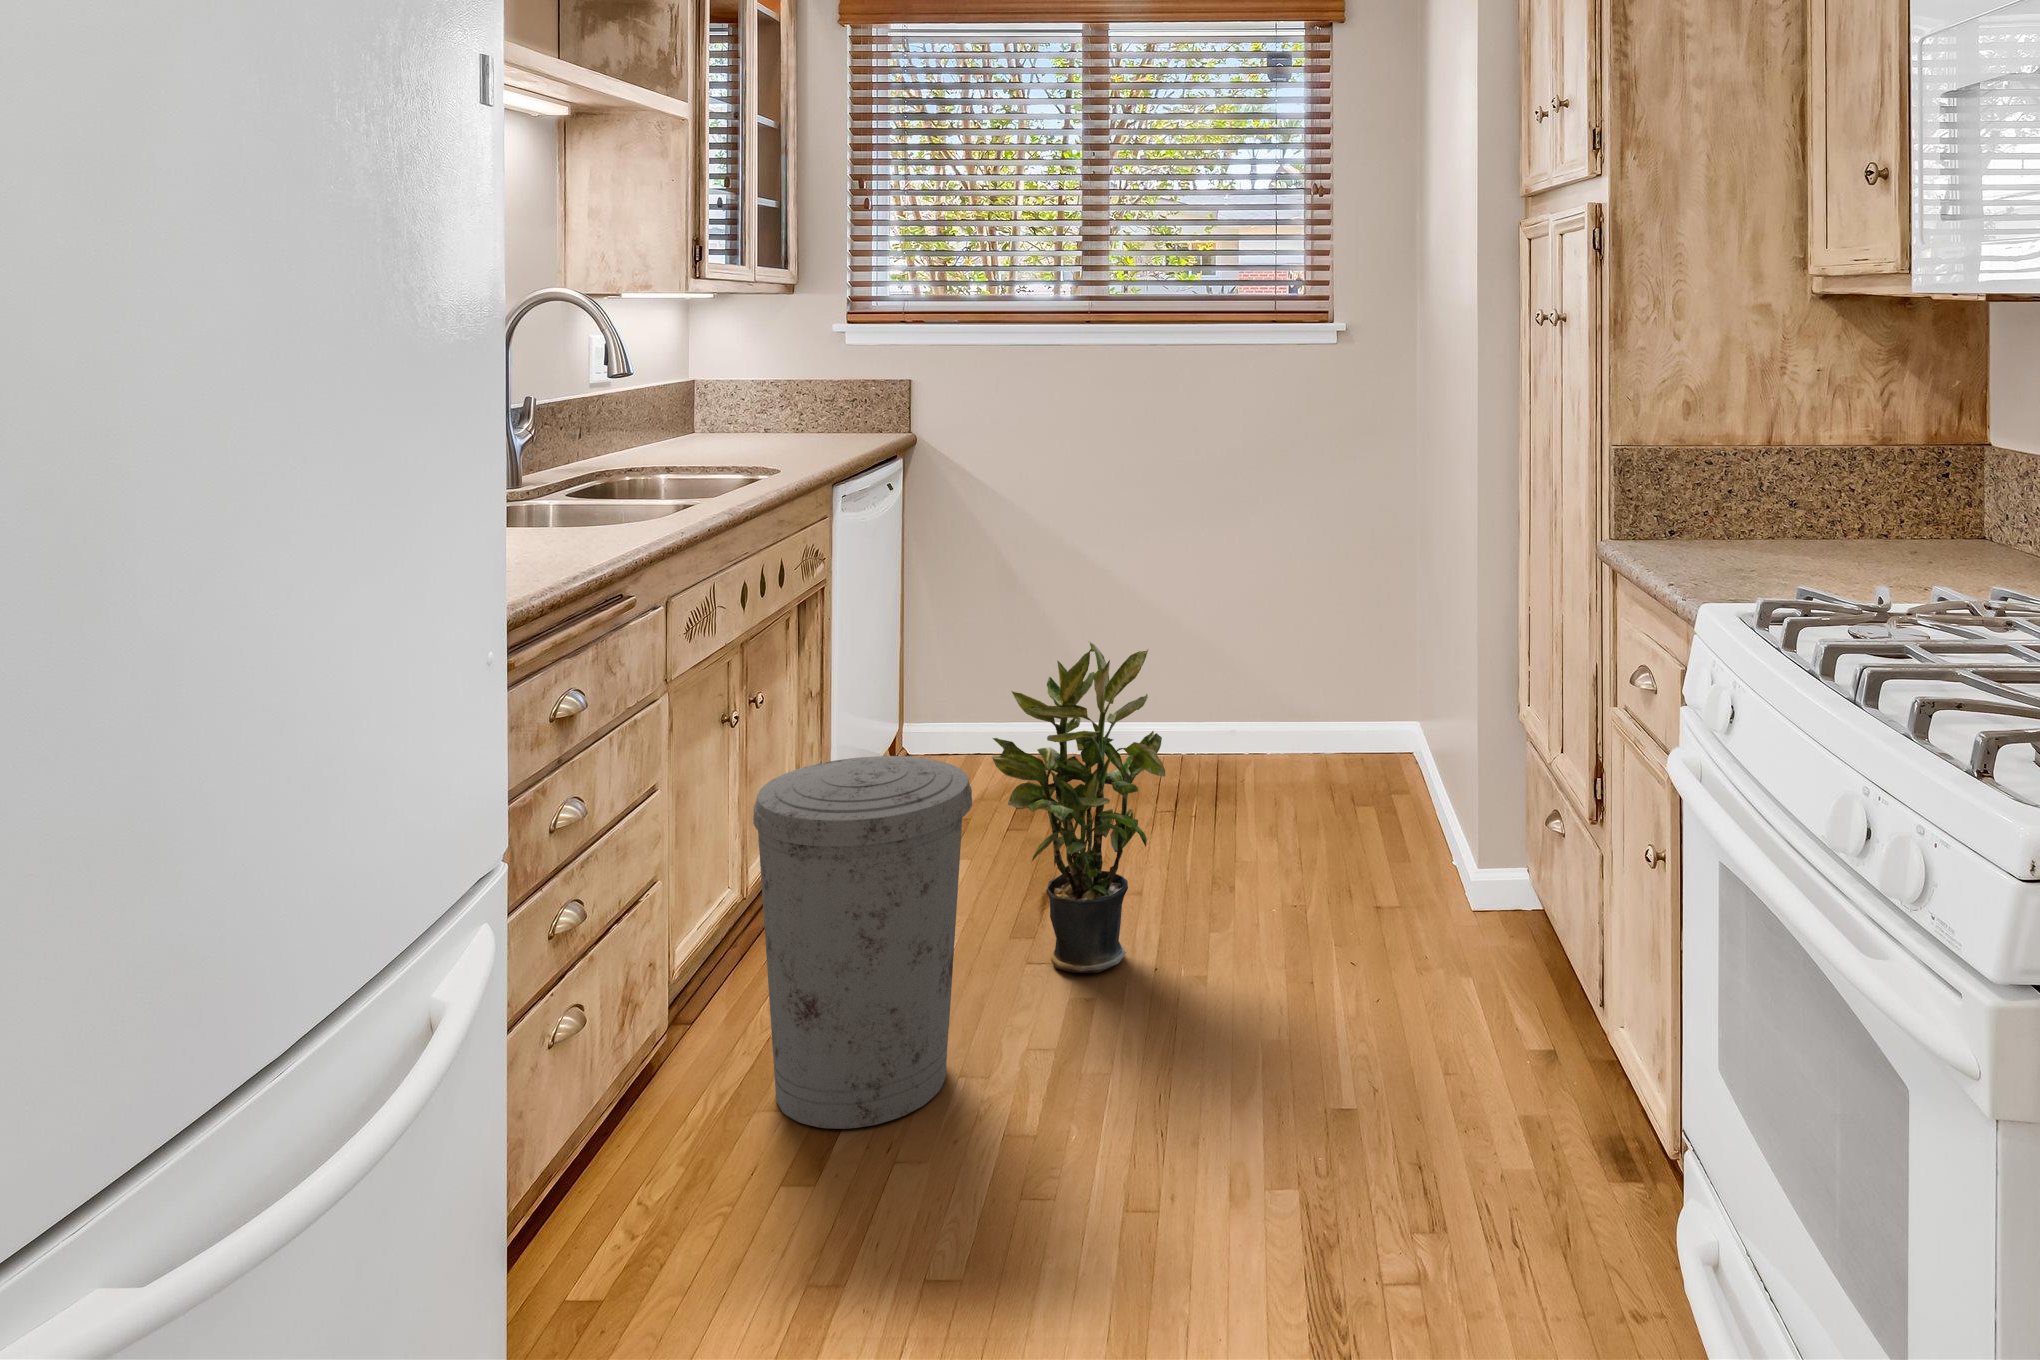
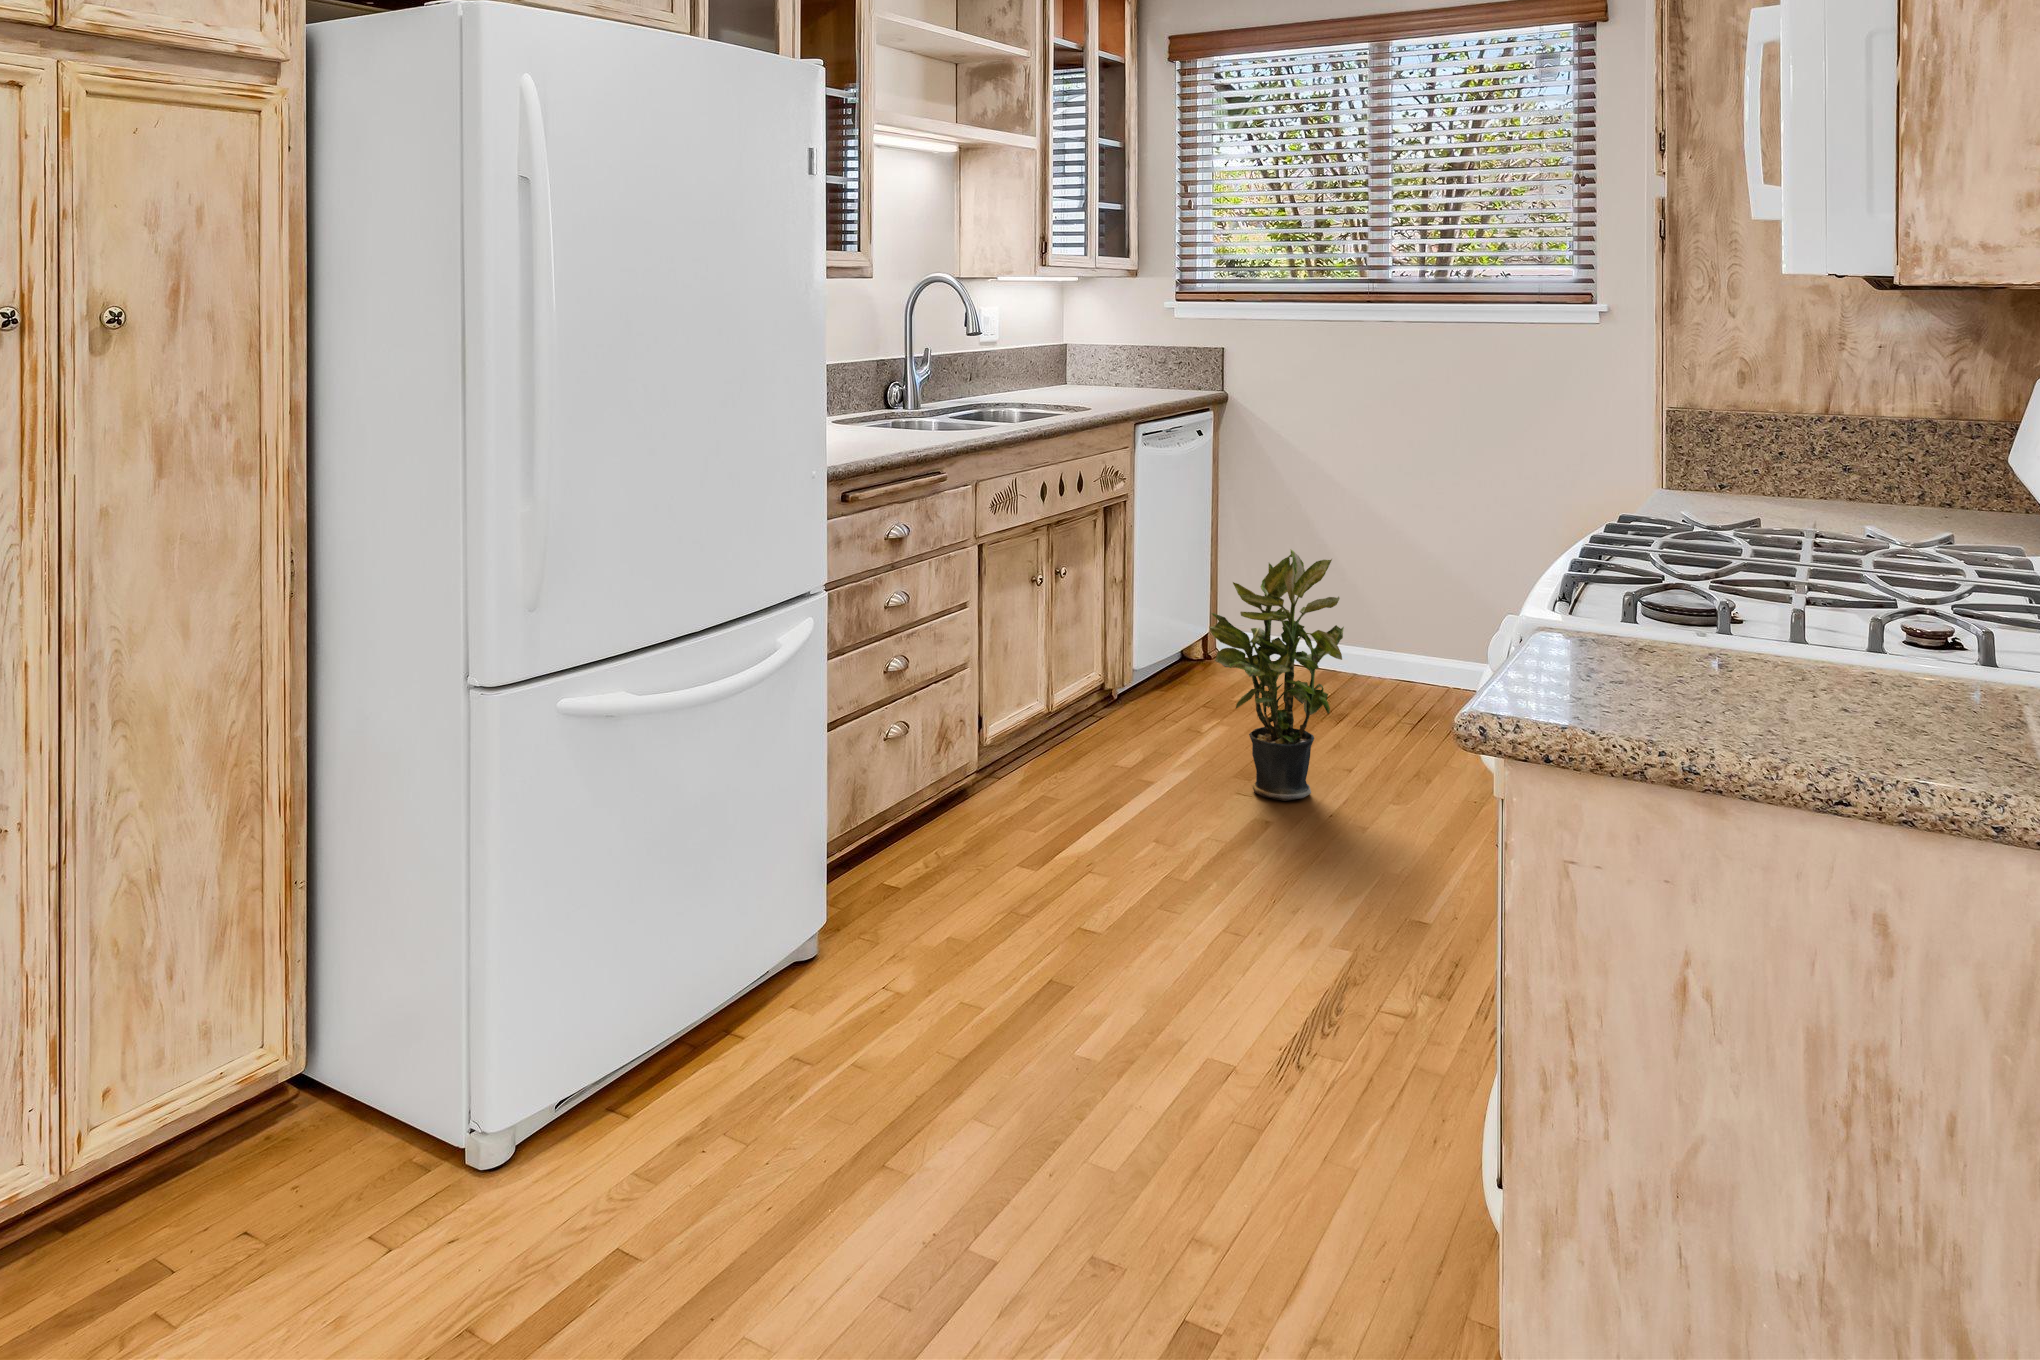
trash can: present [753,756,972,1129] -> none [1019,607,1165,845]

